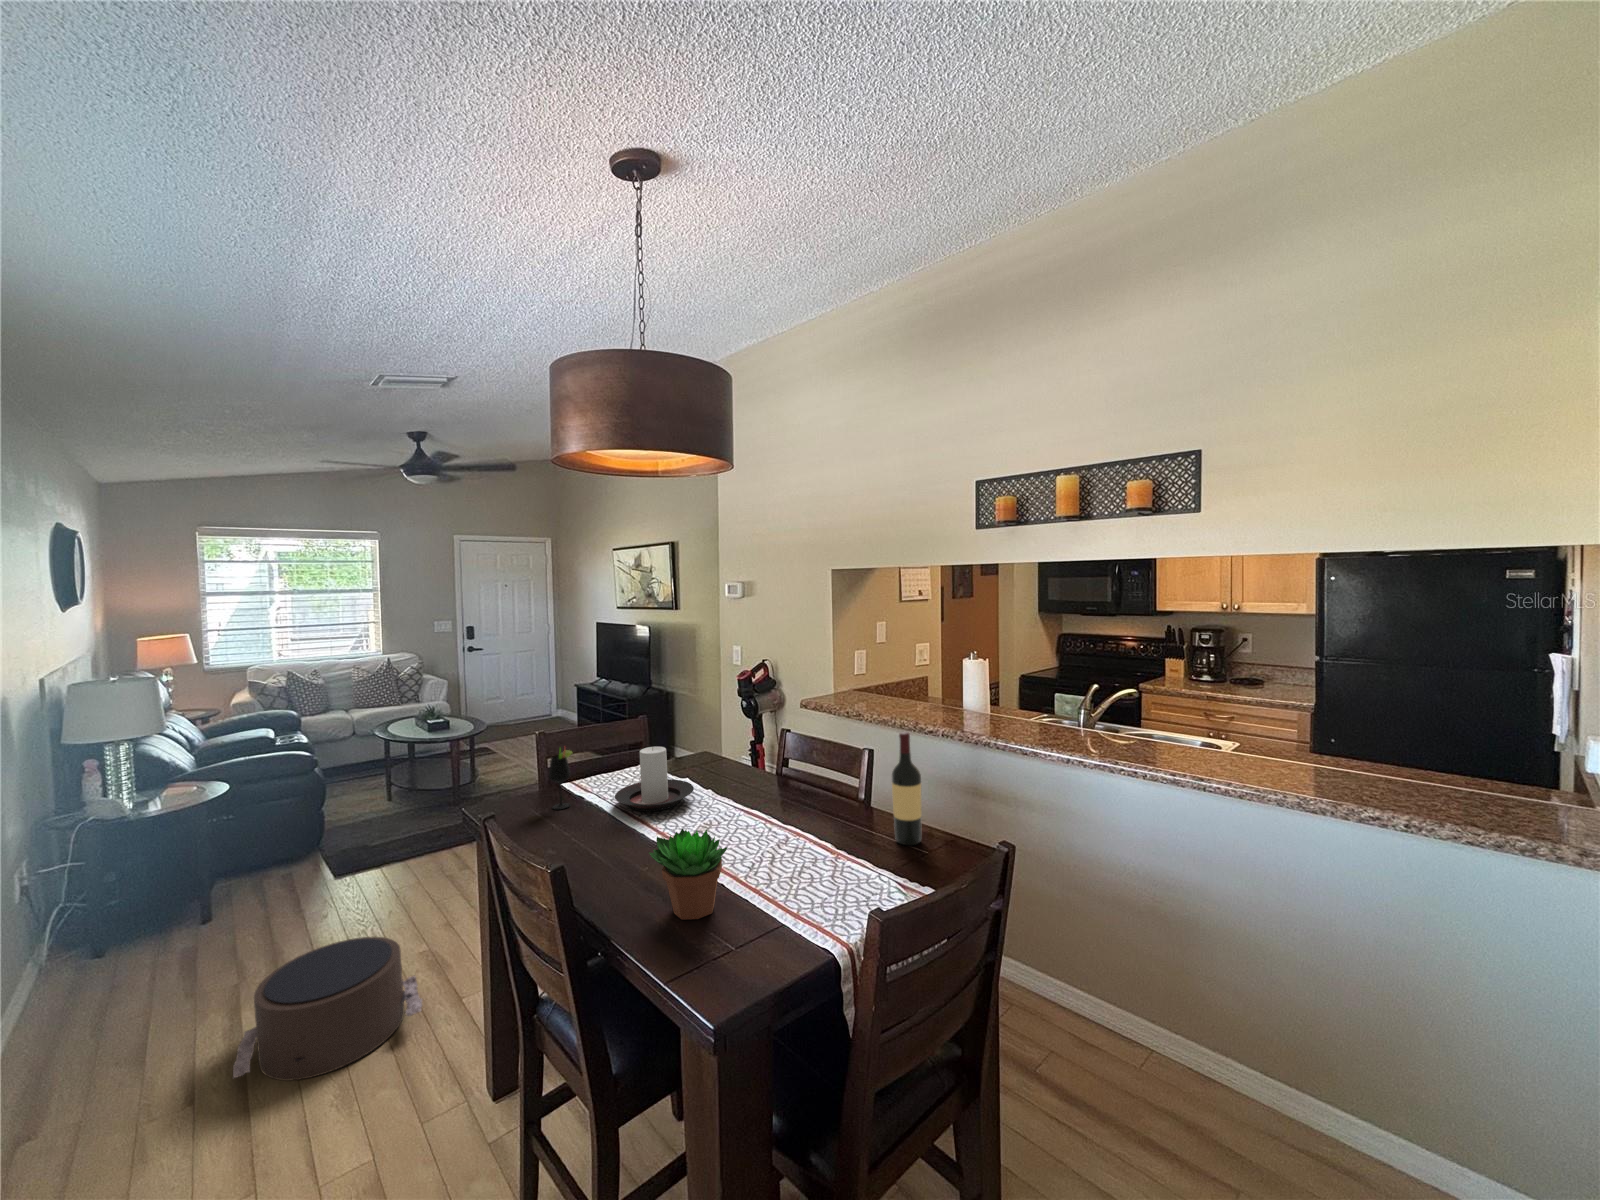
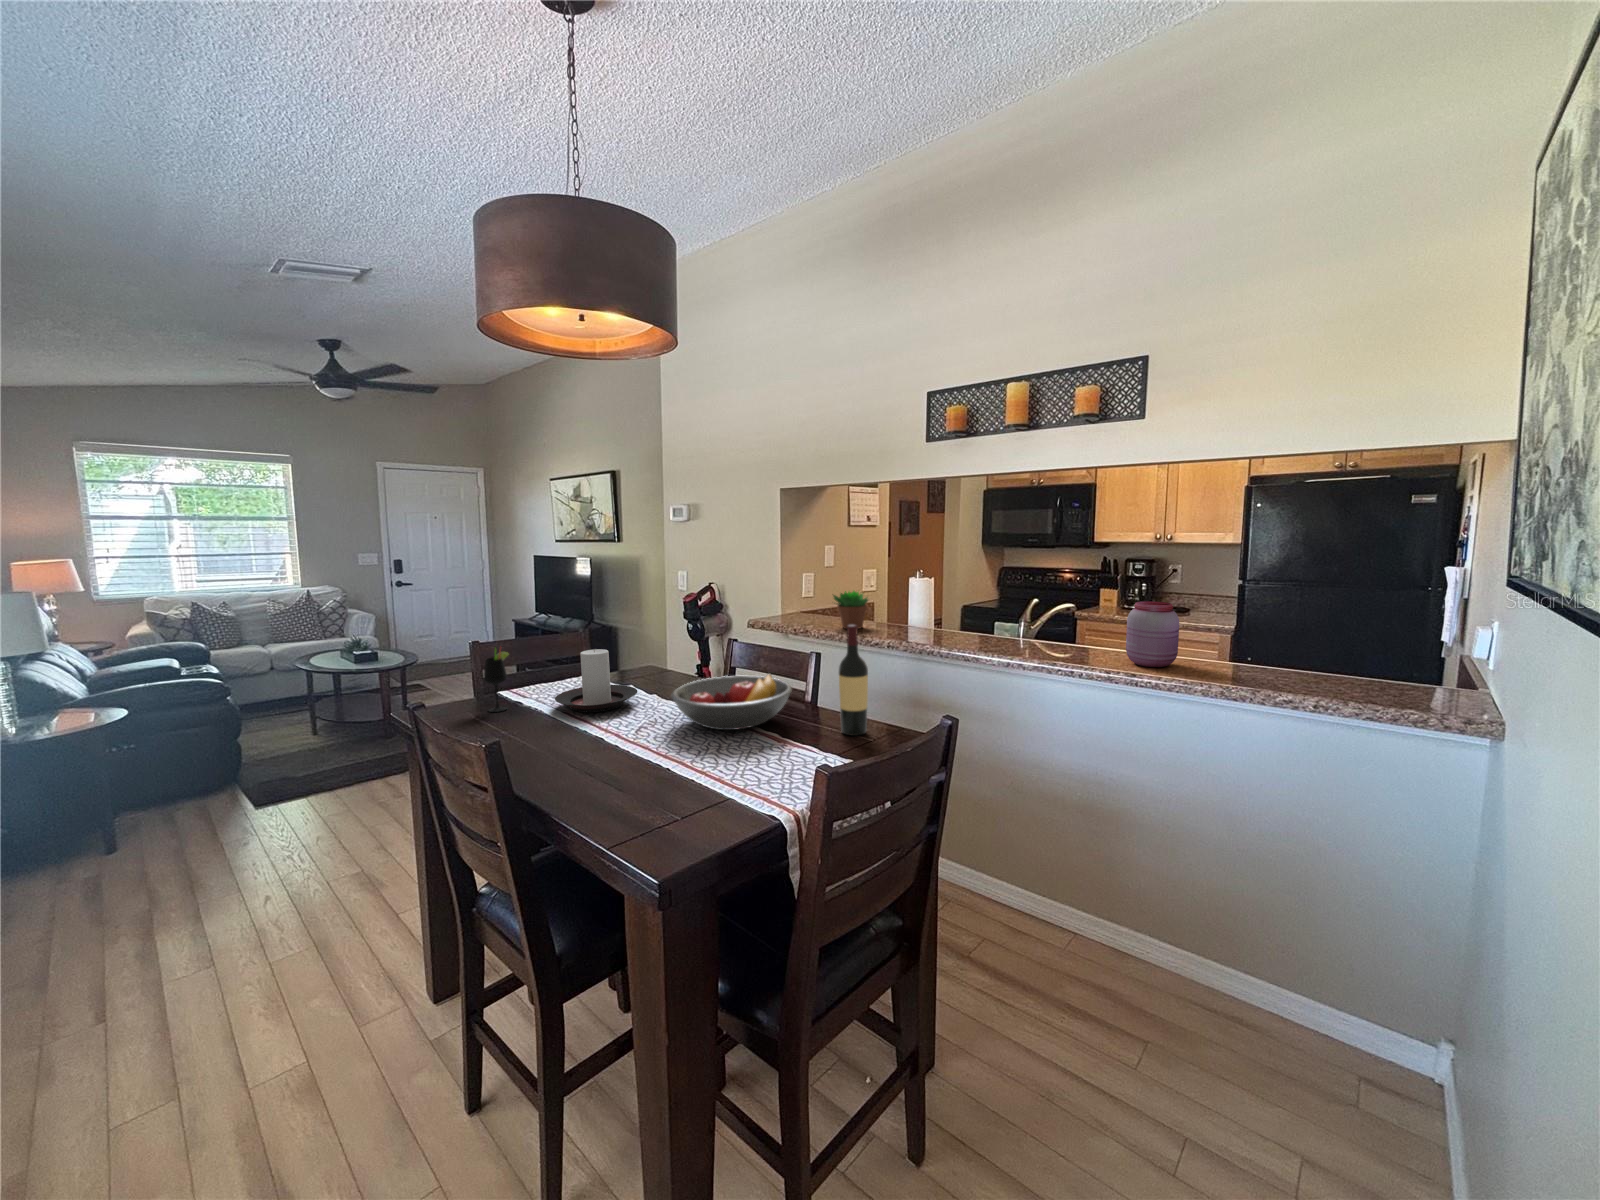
jar: none [1193,698,1249,769] -> present [1126,601,1179,667]
fruit bowl: none [726,775,846,837] -> present [671,674,792,730]
succulent plant: present [649,829,728,920] -> present [833,591,868,629]
pouf: present [233,937,422,1081] -> none [144,853,354,993]

